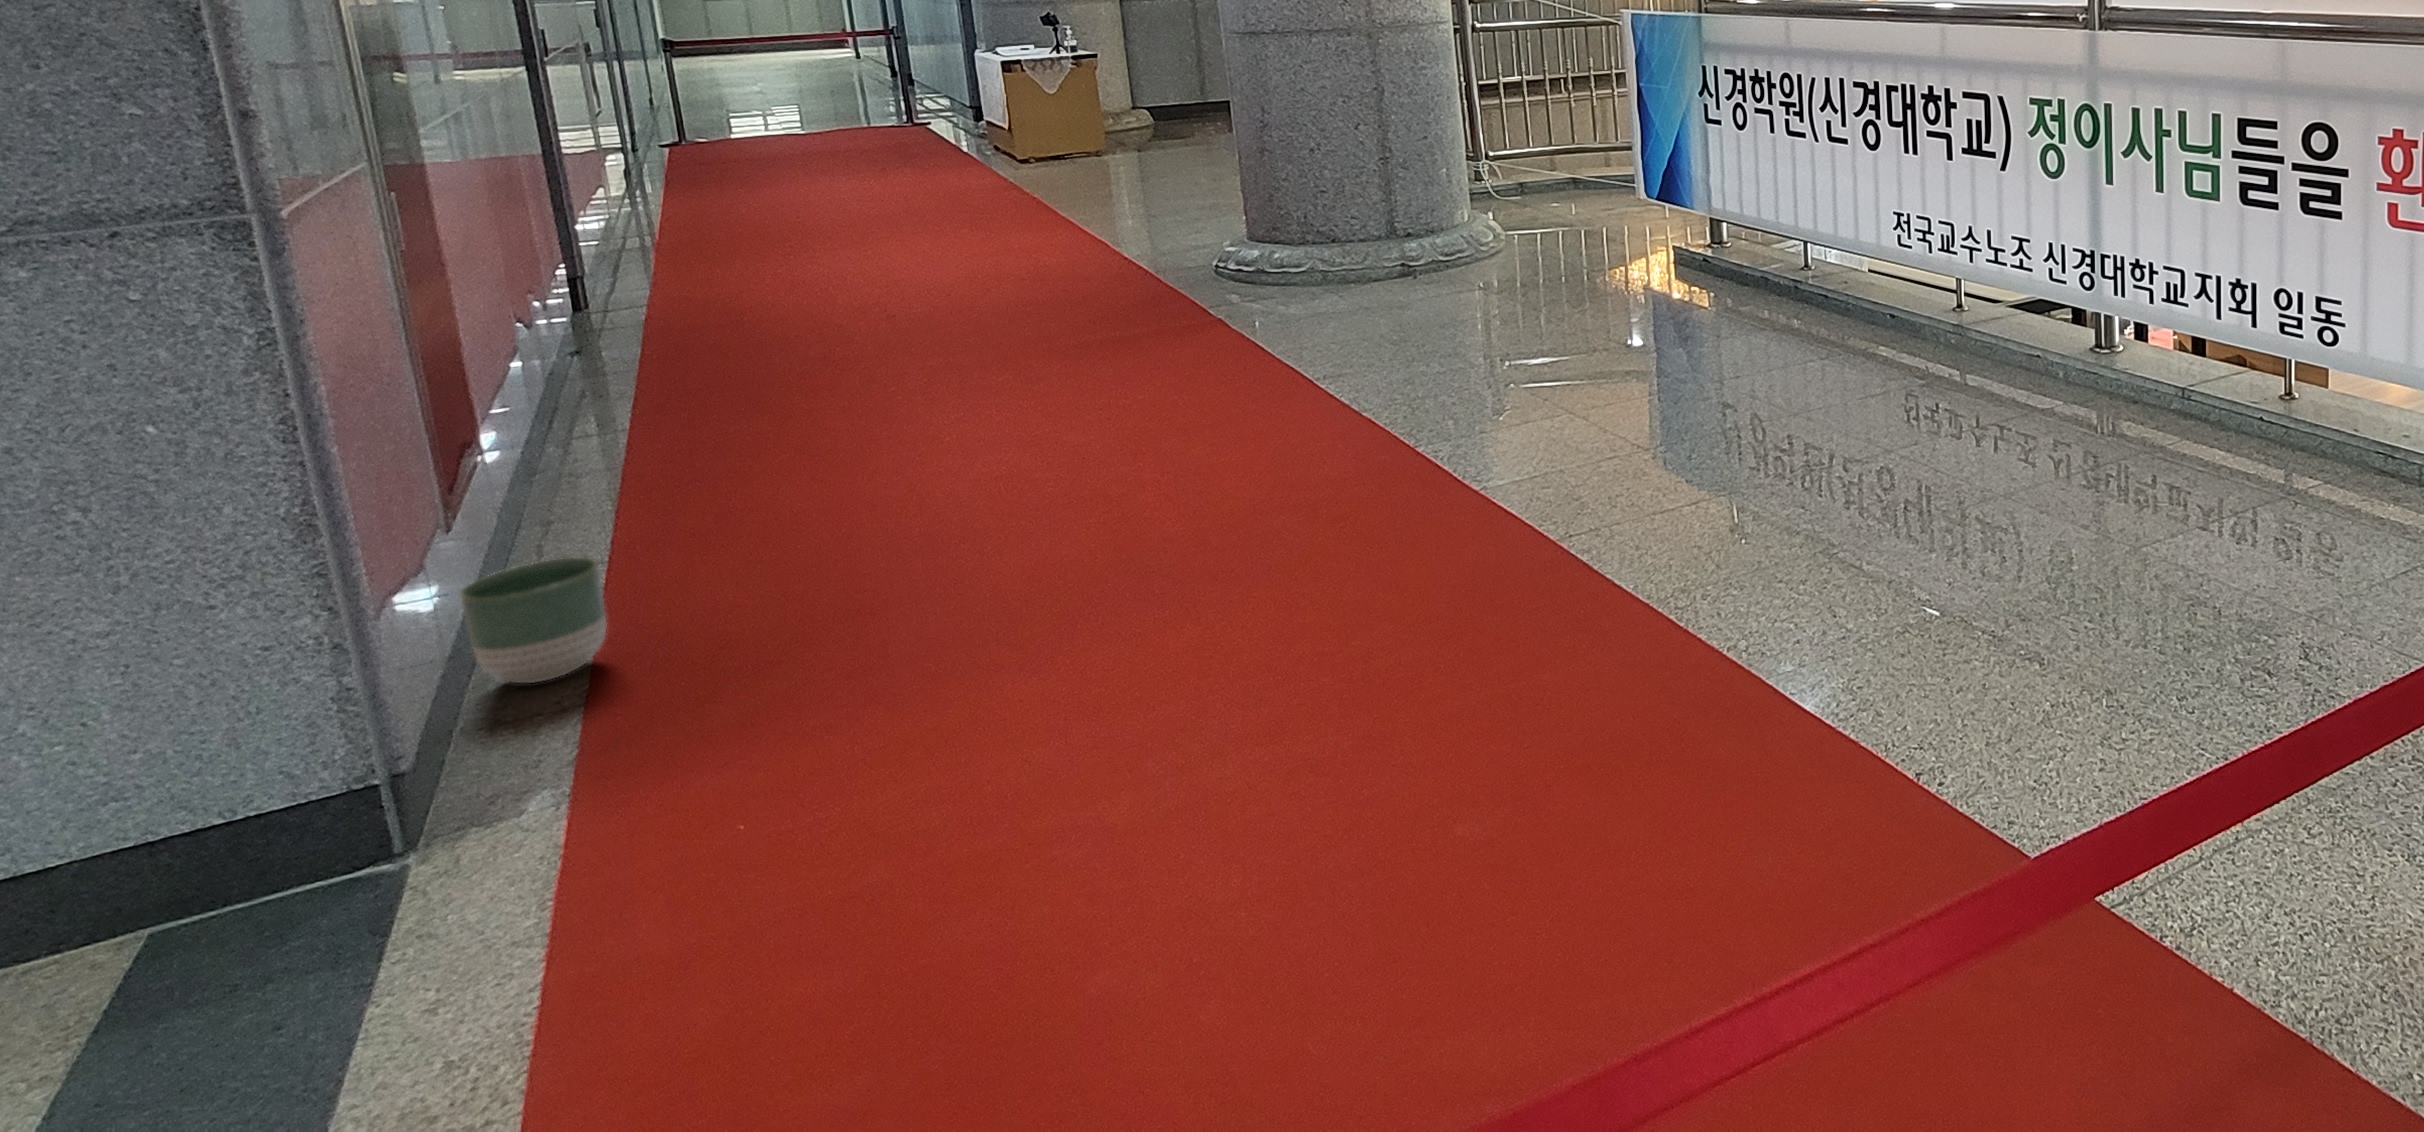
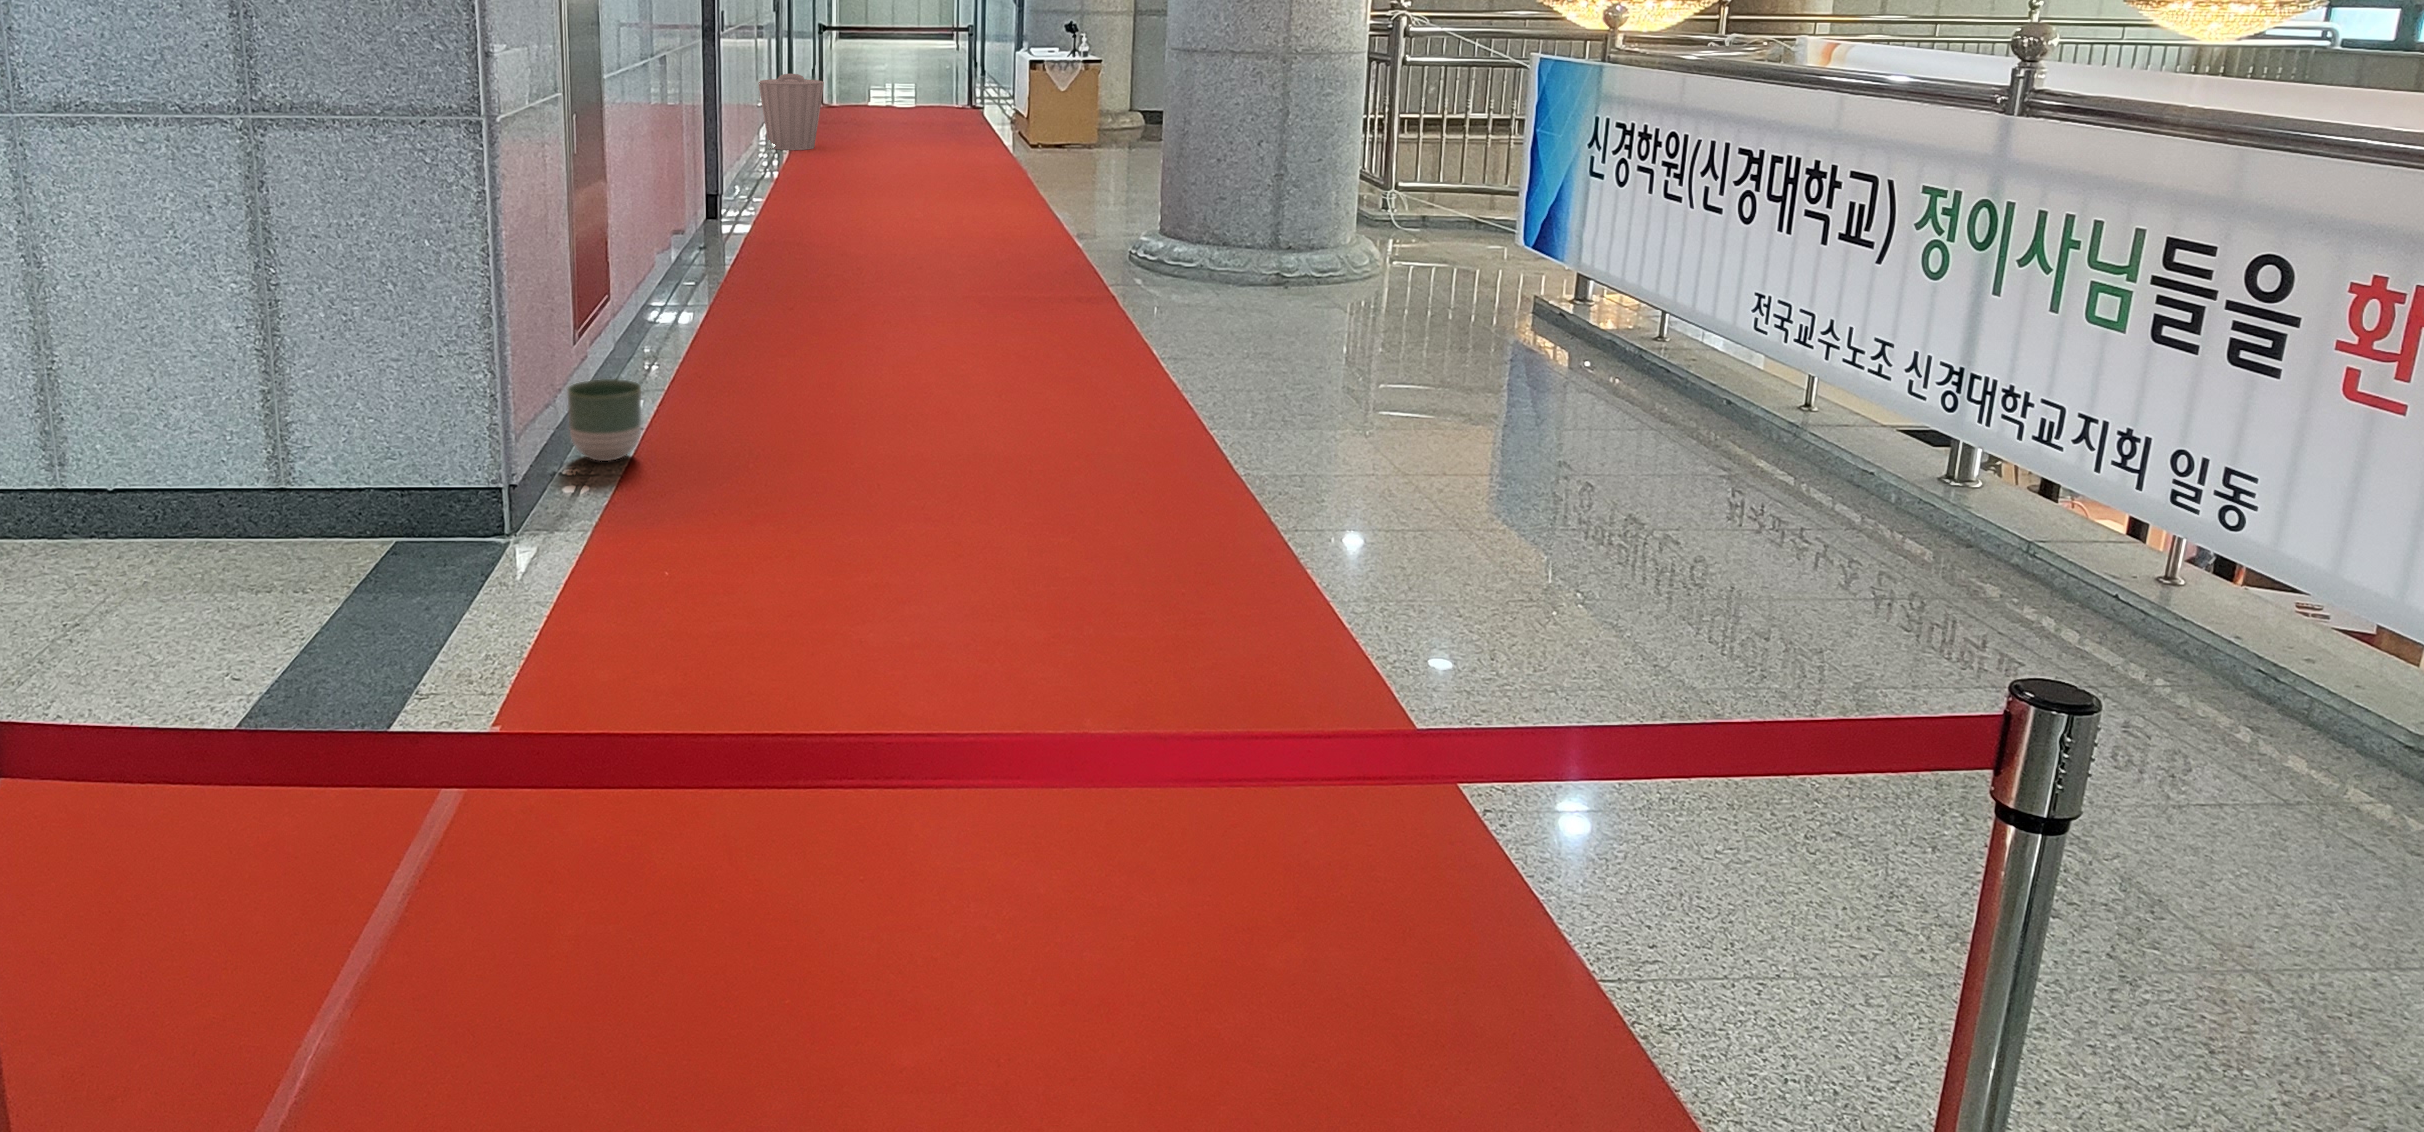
trash can: none [617,107,723,205] -> present [758,74,824,150]

